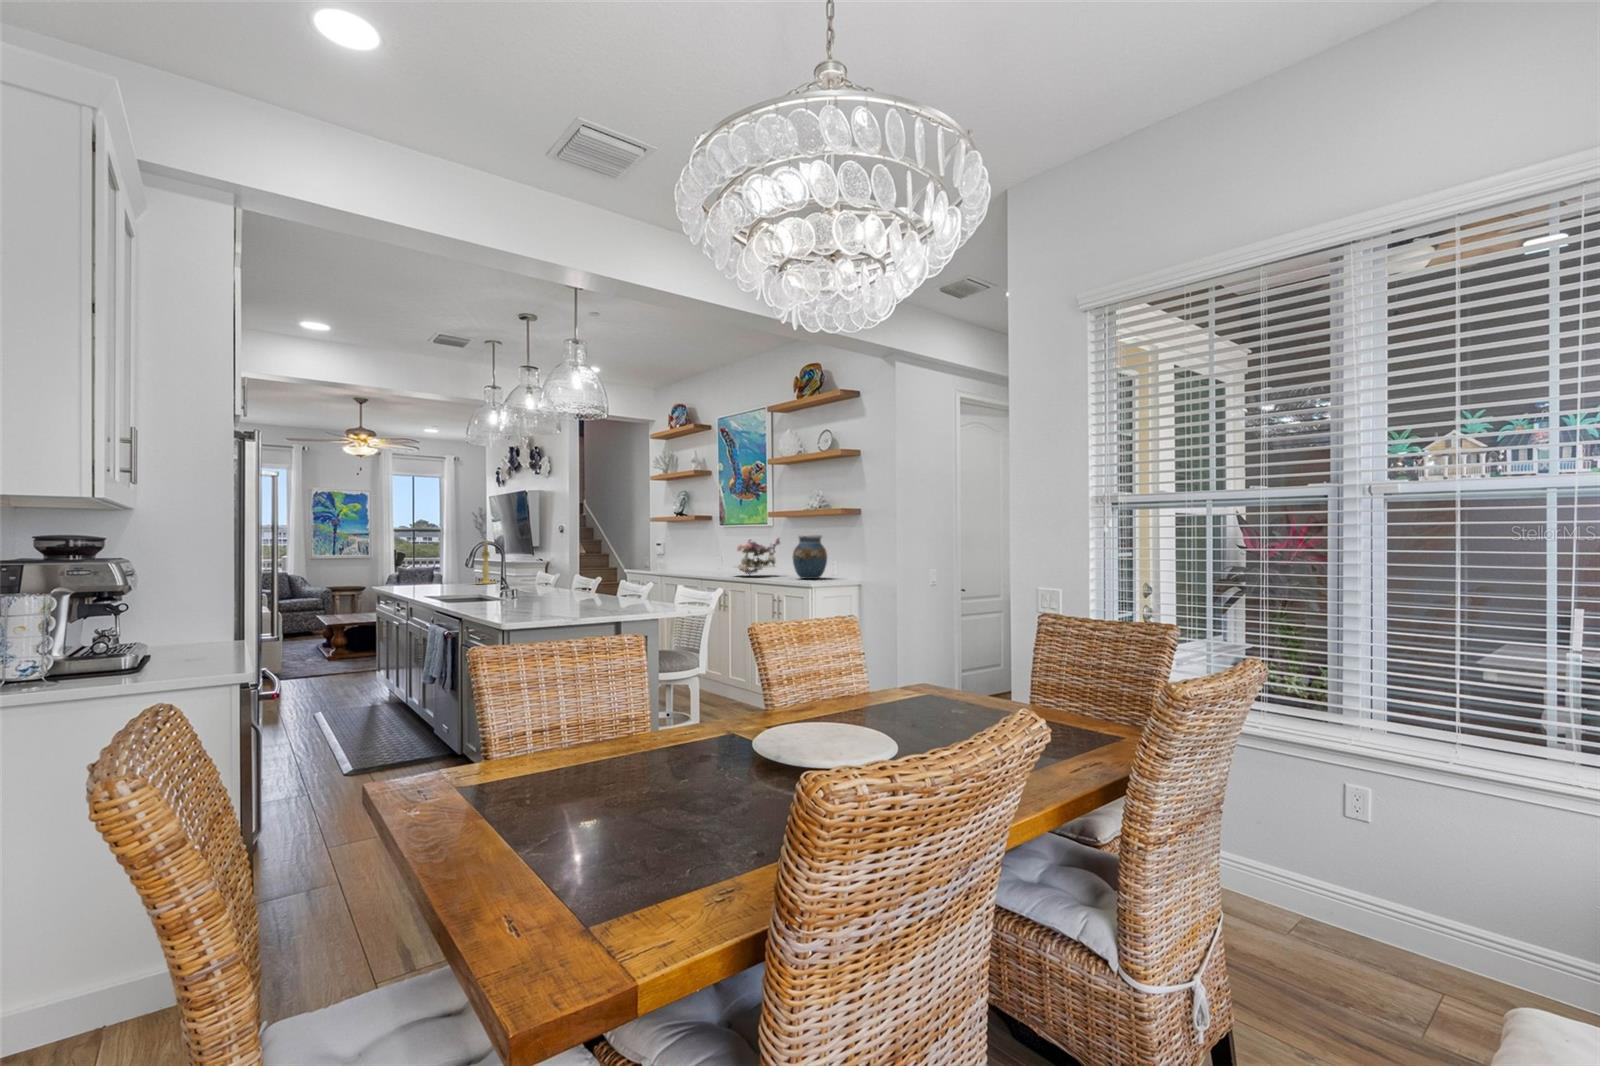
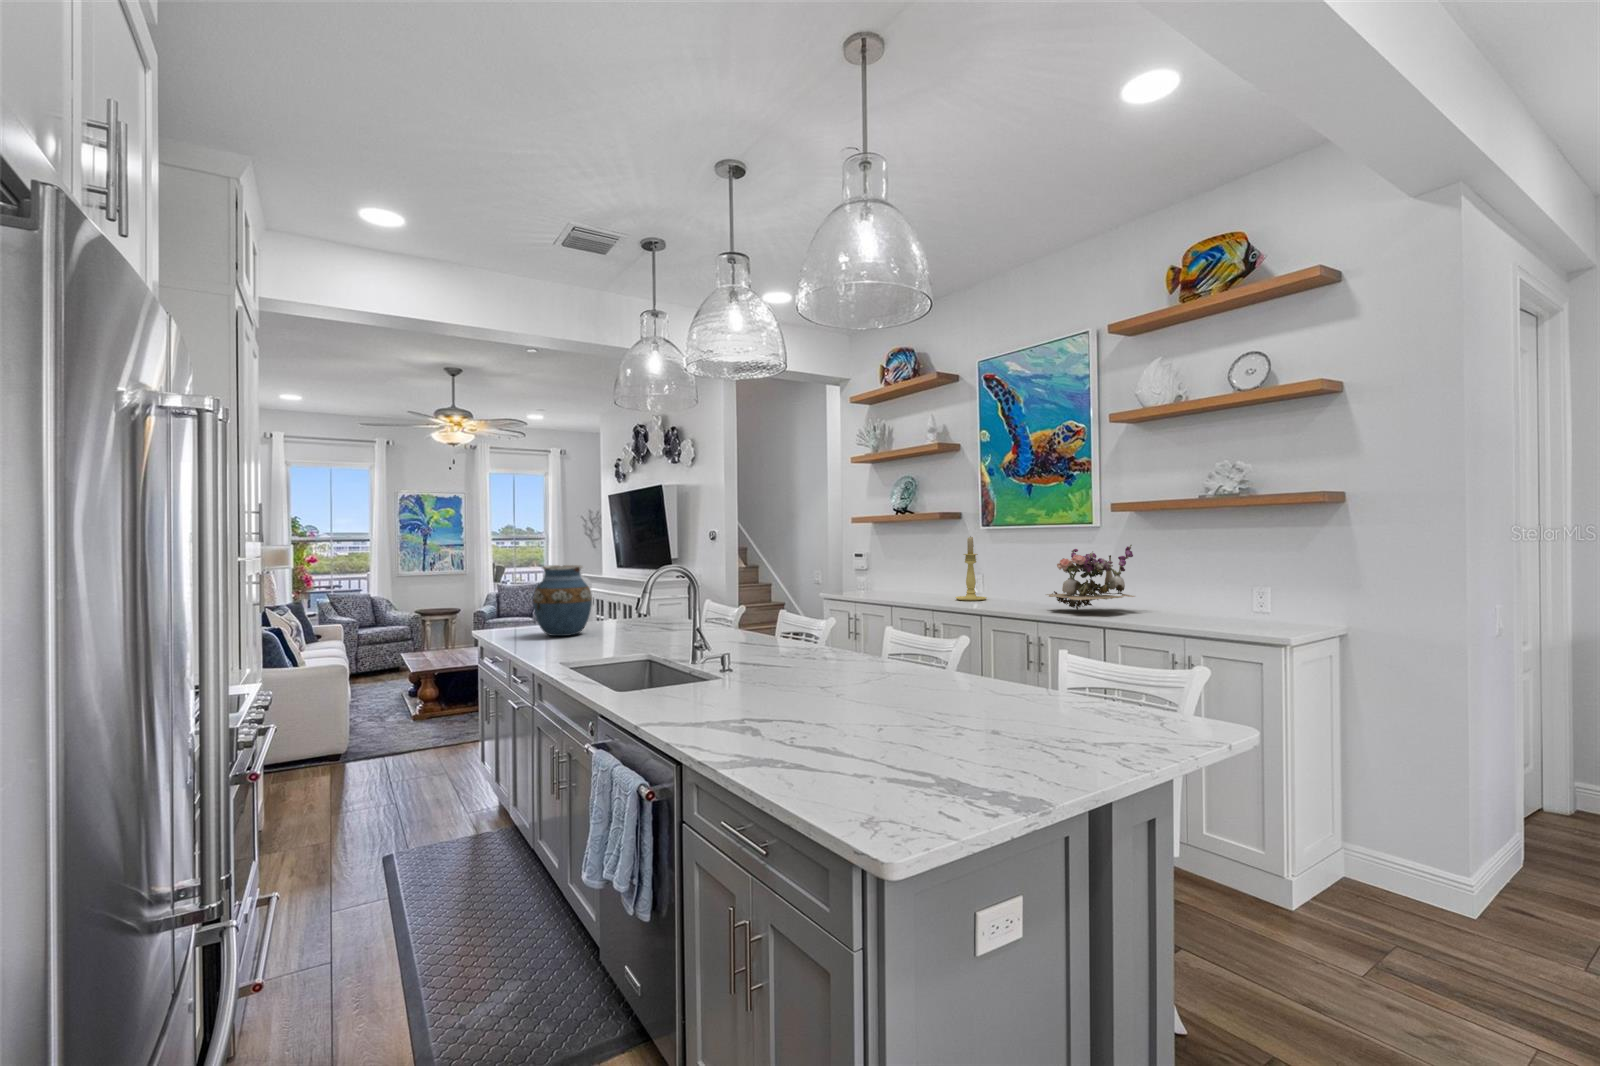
vase: present [793,535,827,579] -> present [533,565,592,636]
candle holder: present [475,540,495,584] -> present [956,537,986,601]

